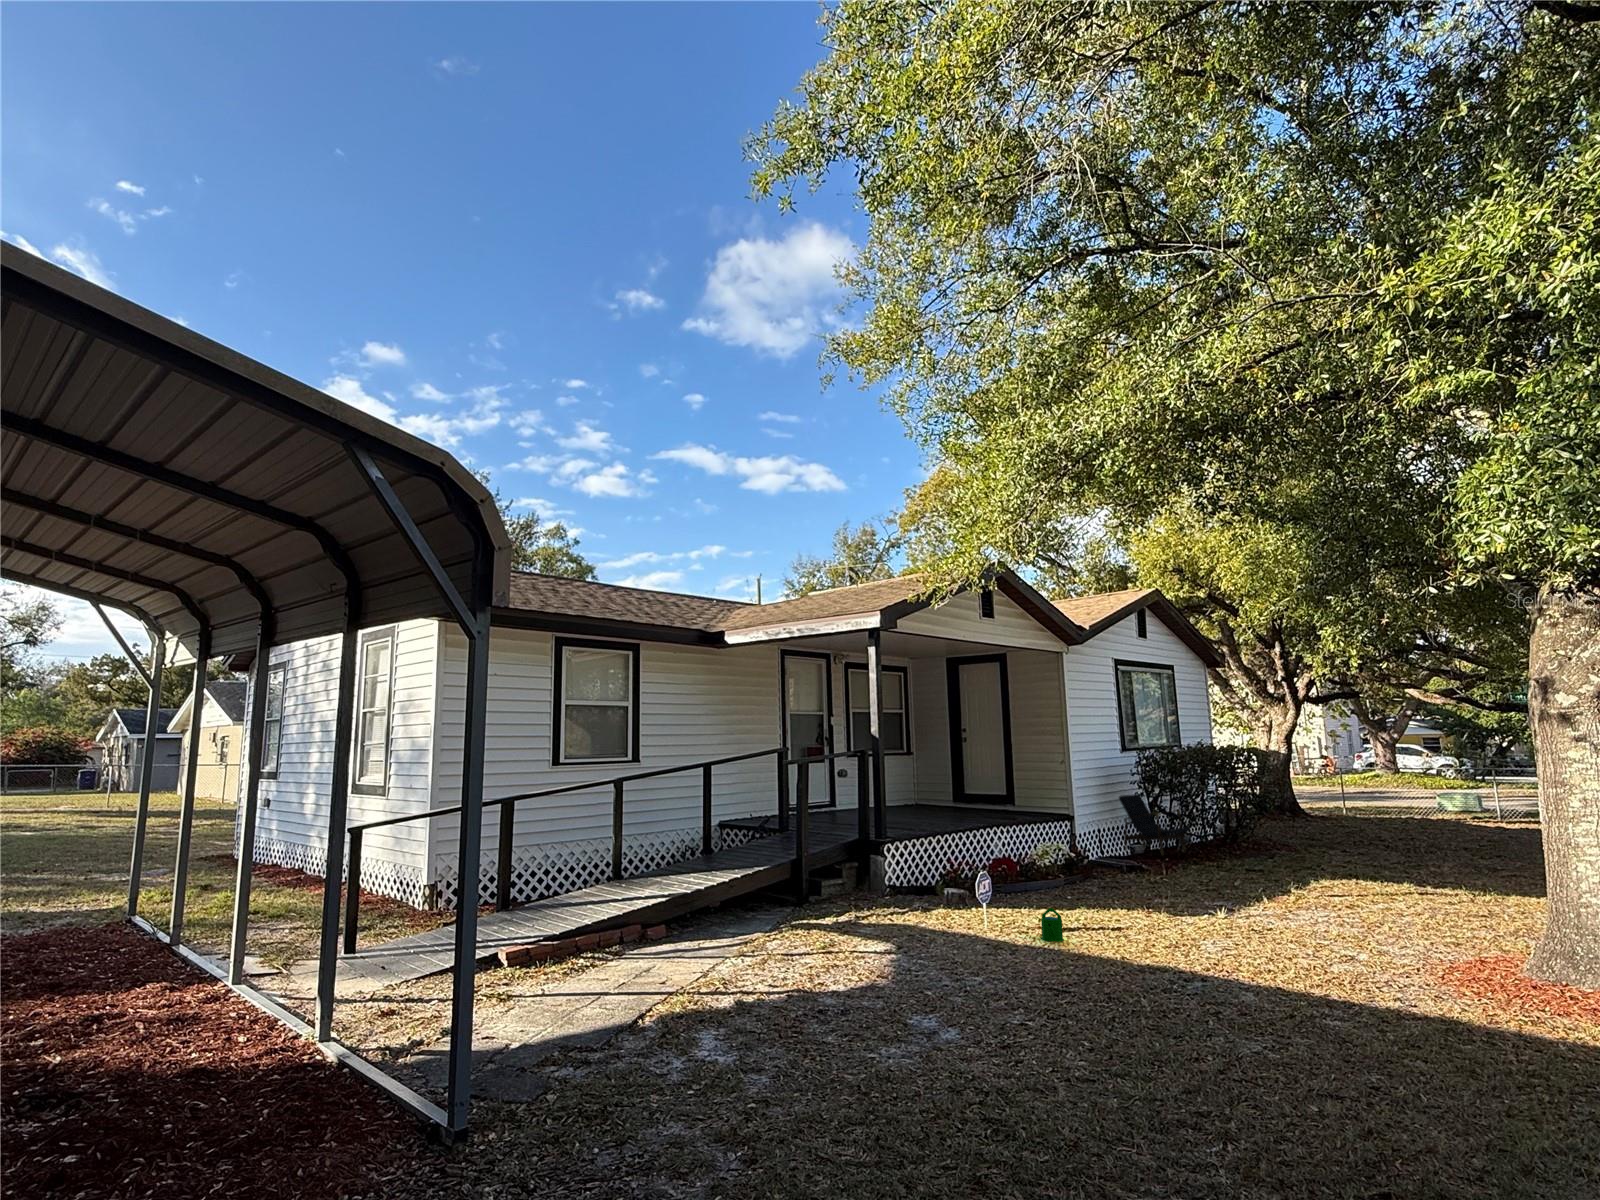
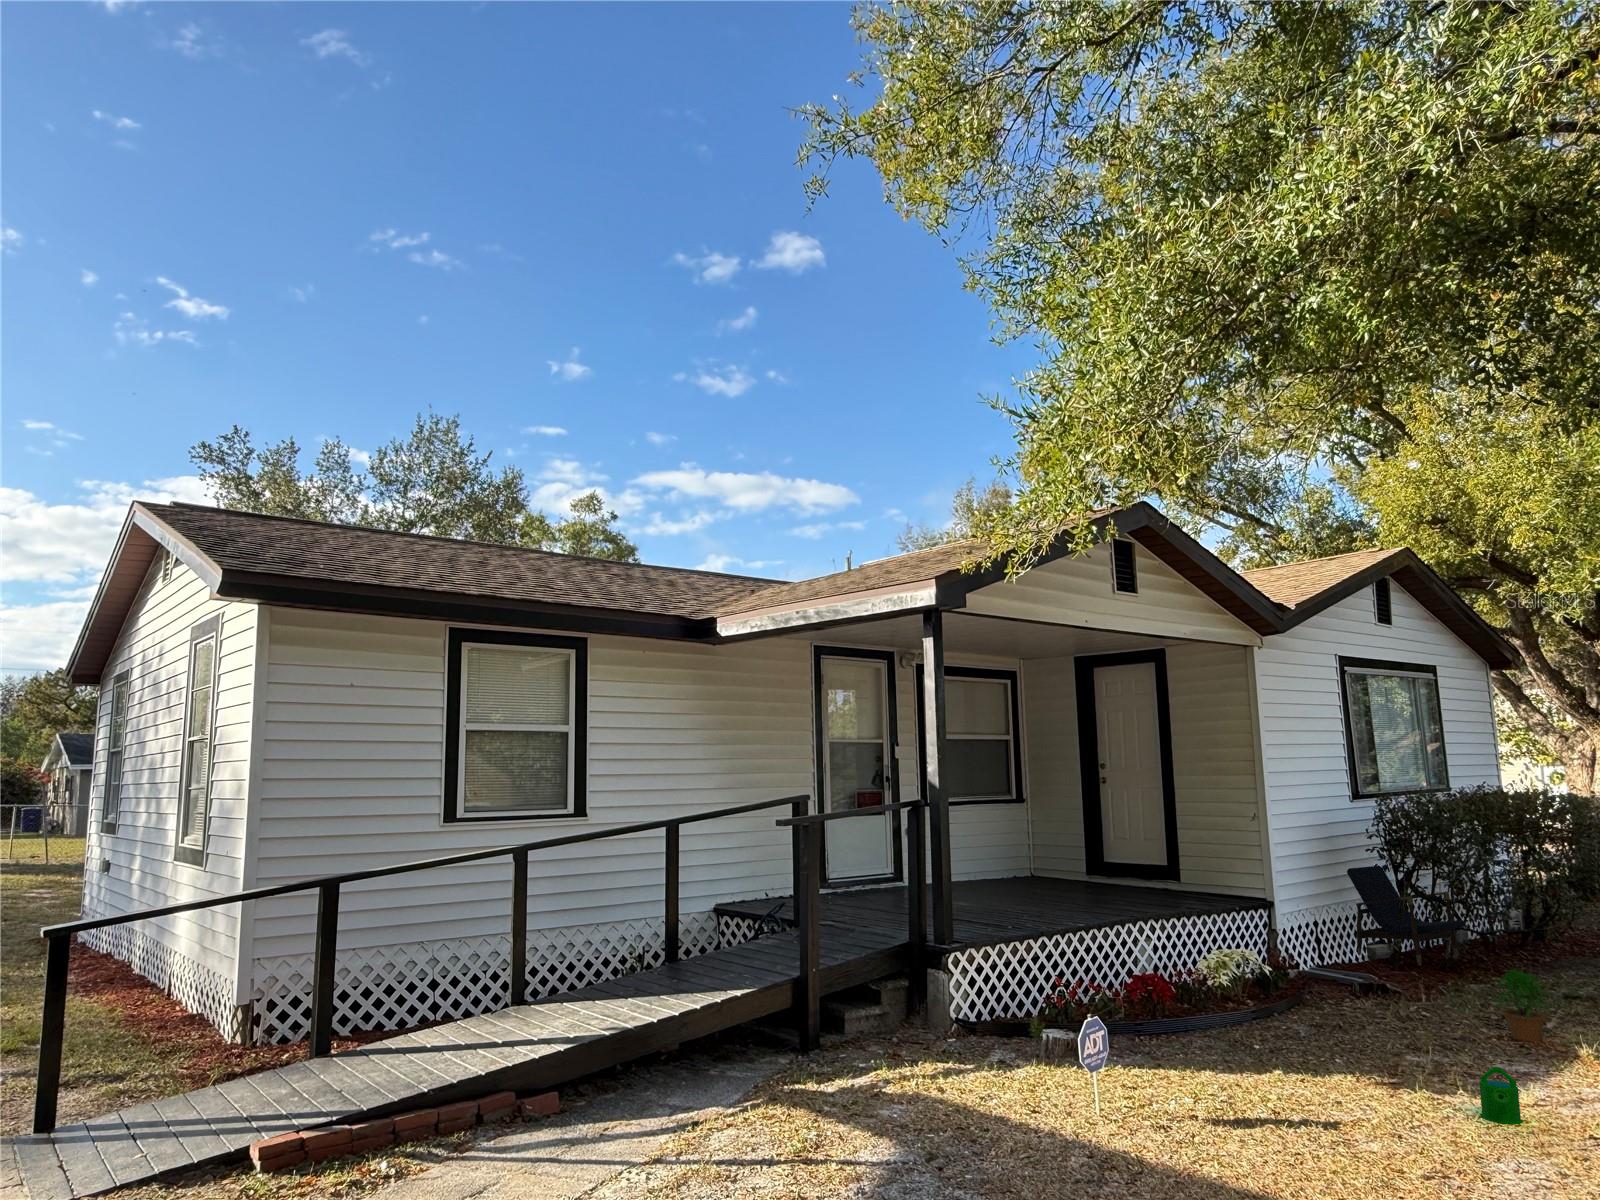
potted plant: none [1205,847,1239,890] -> present [1496,970,1550,1042]
watering can: present [1041,908,1064,942] -> present [1479,1067,1524,1124]

